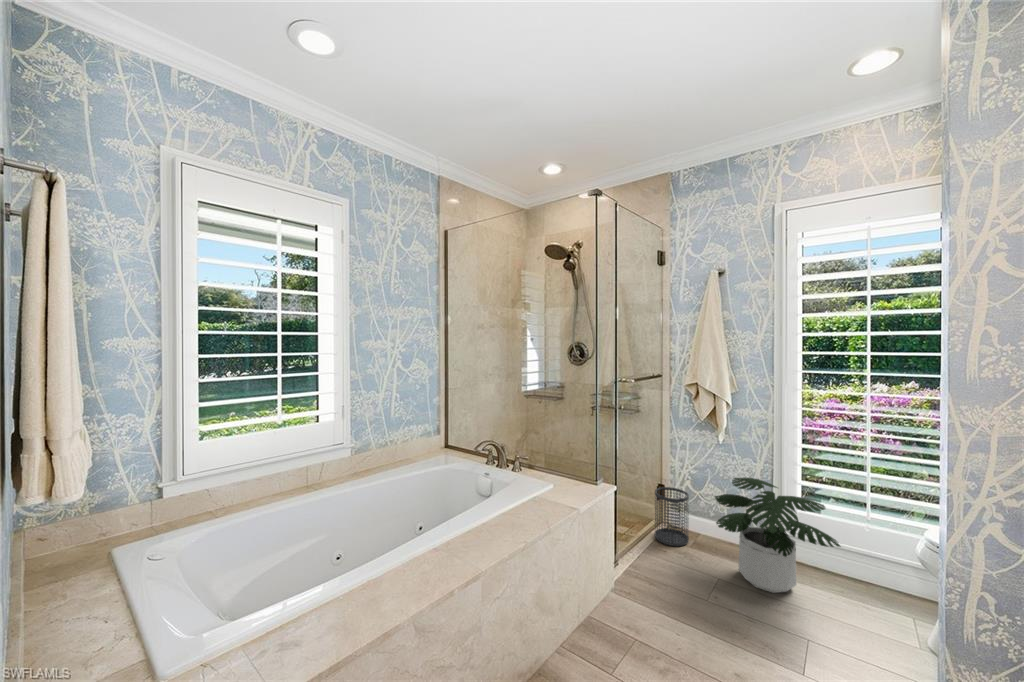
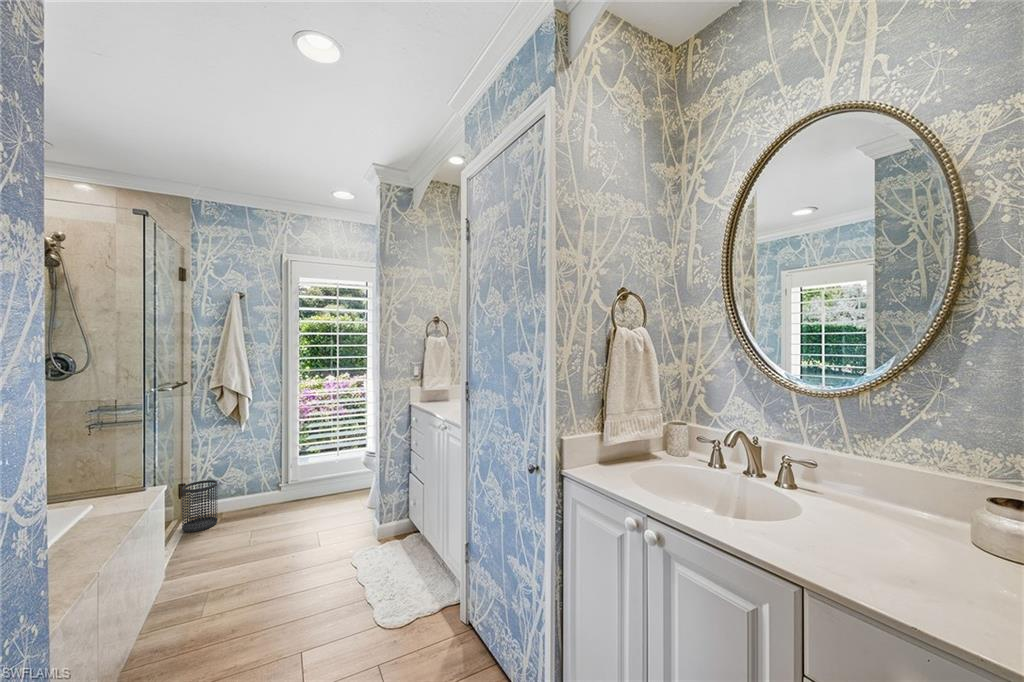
potted plant: present [715,478,841,593] -> none [243,449,334,522]

